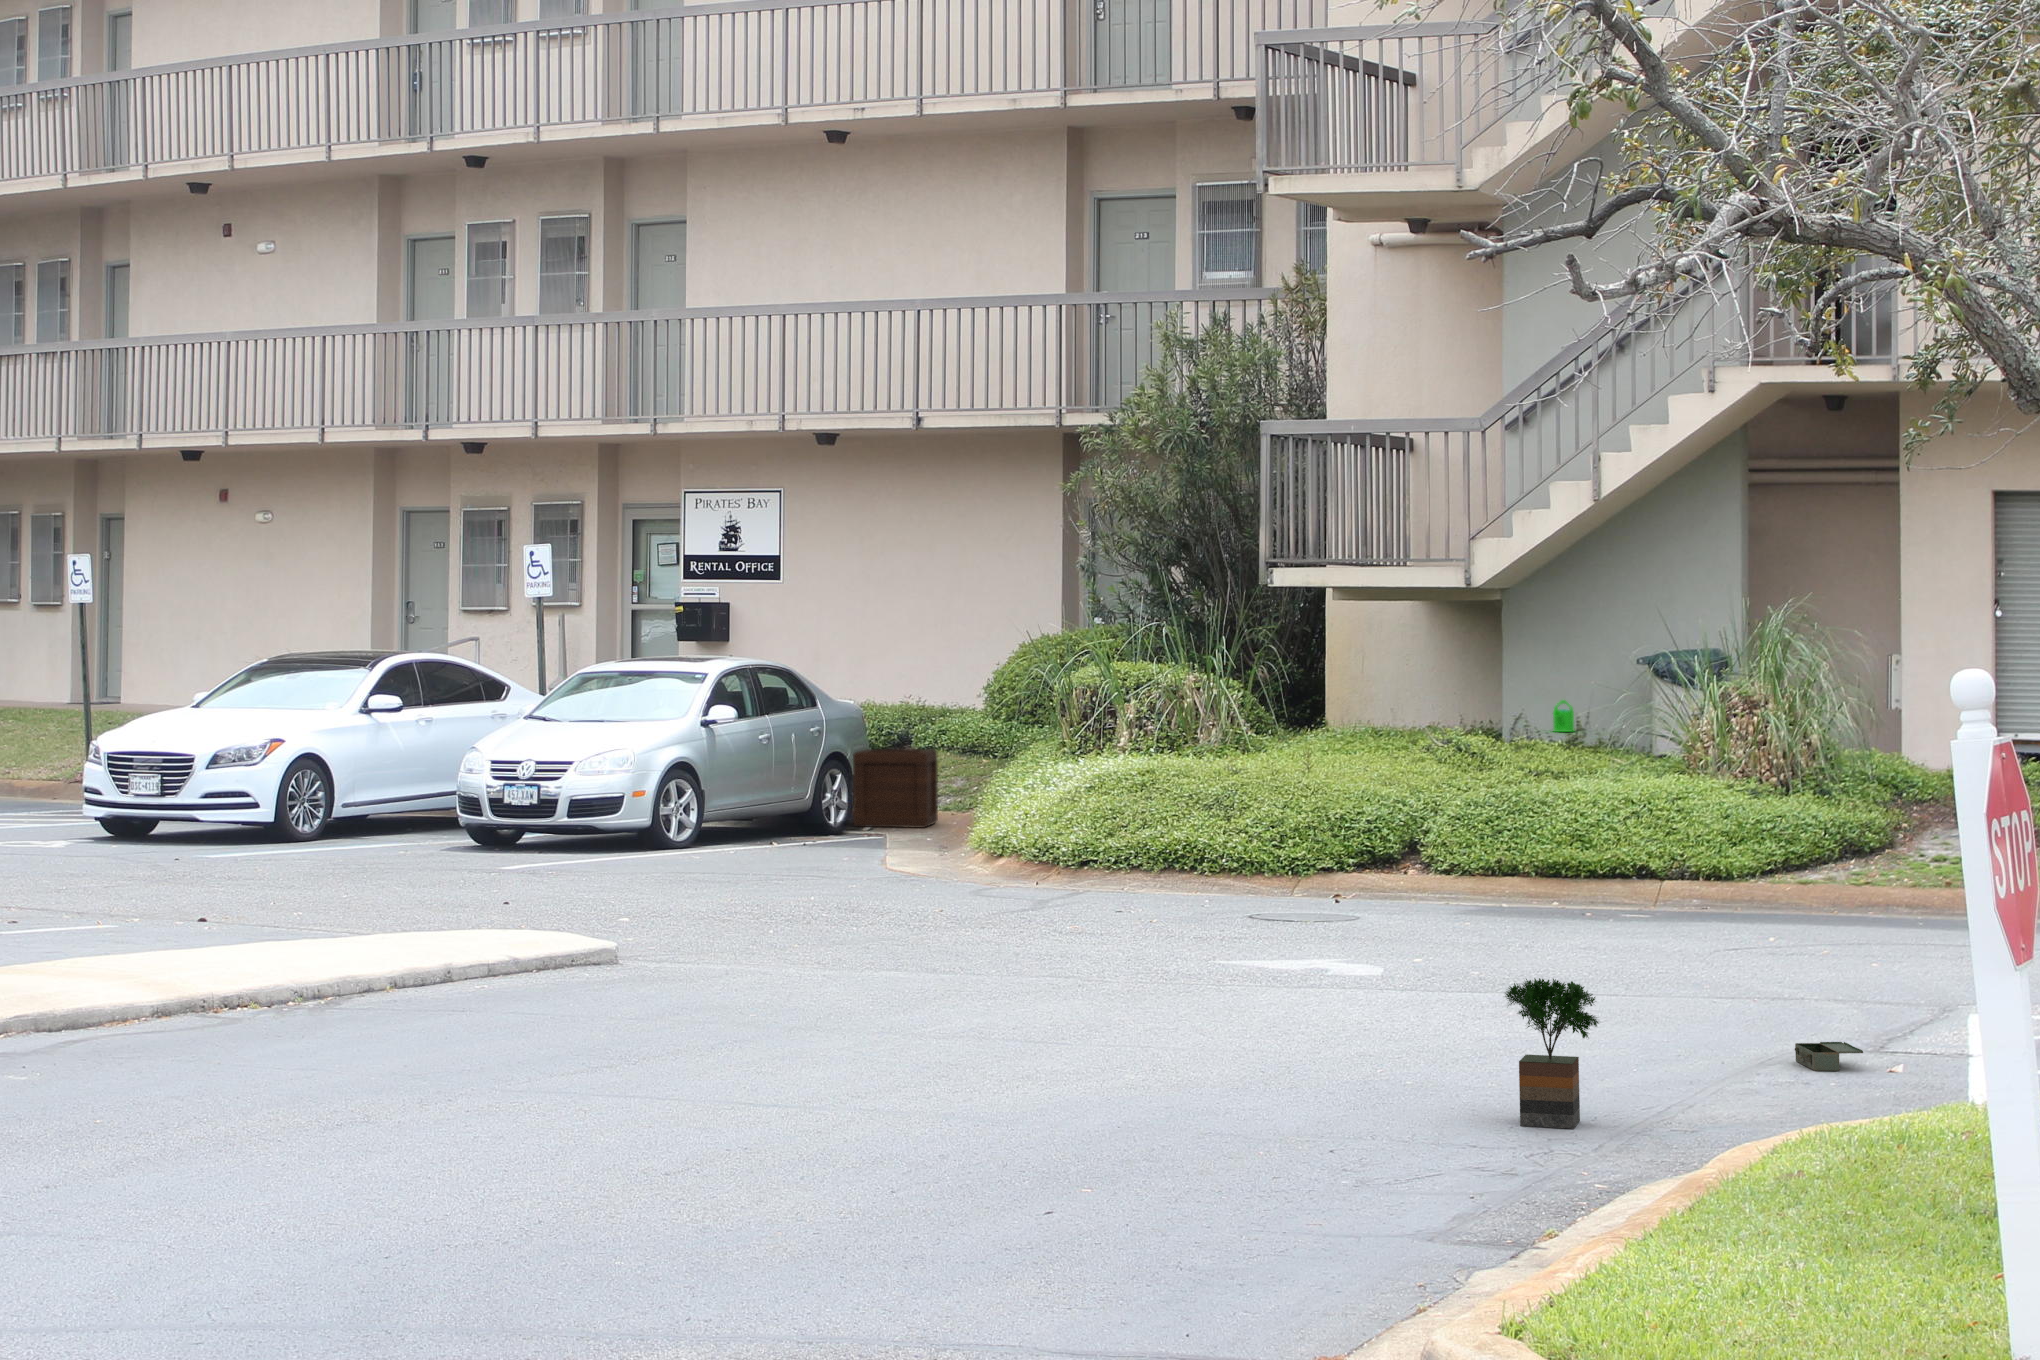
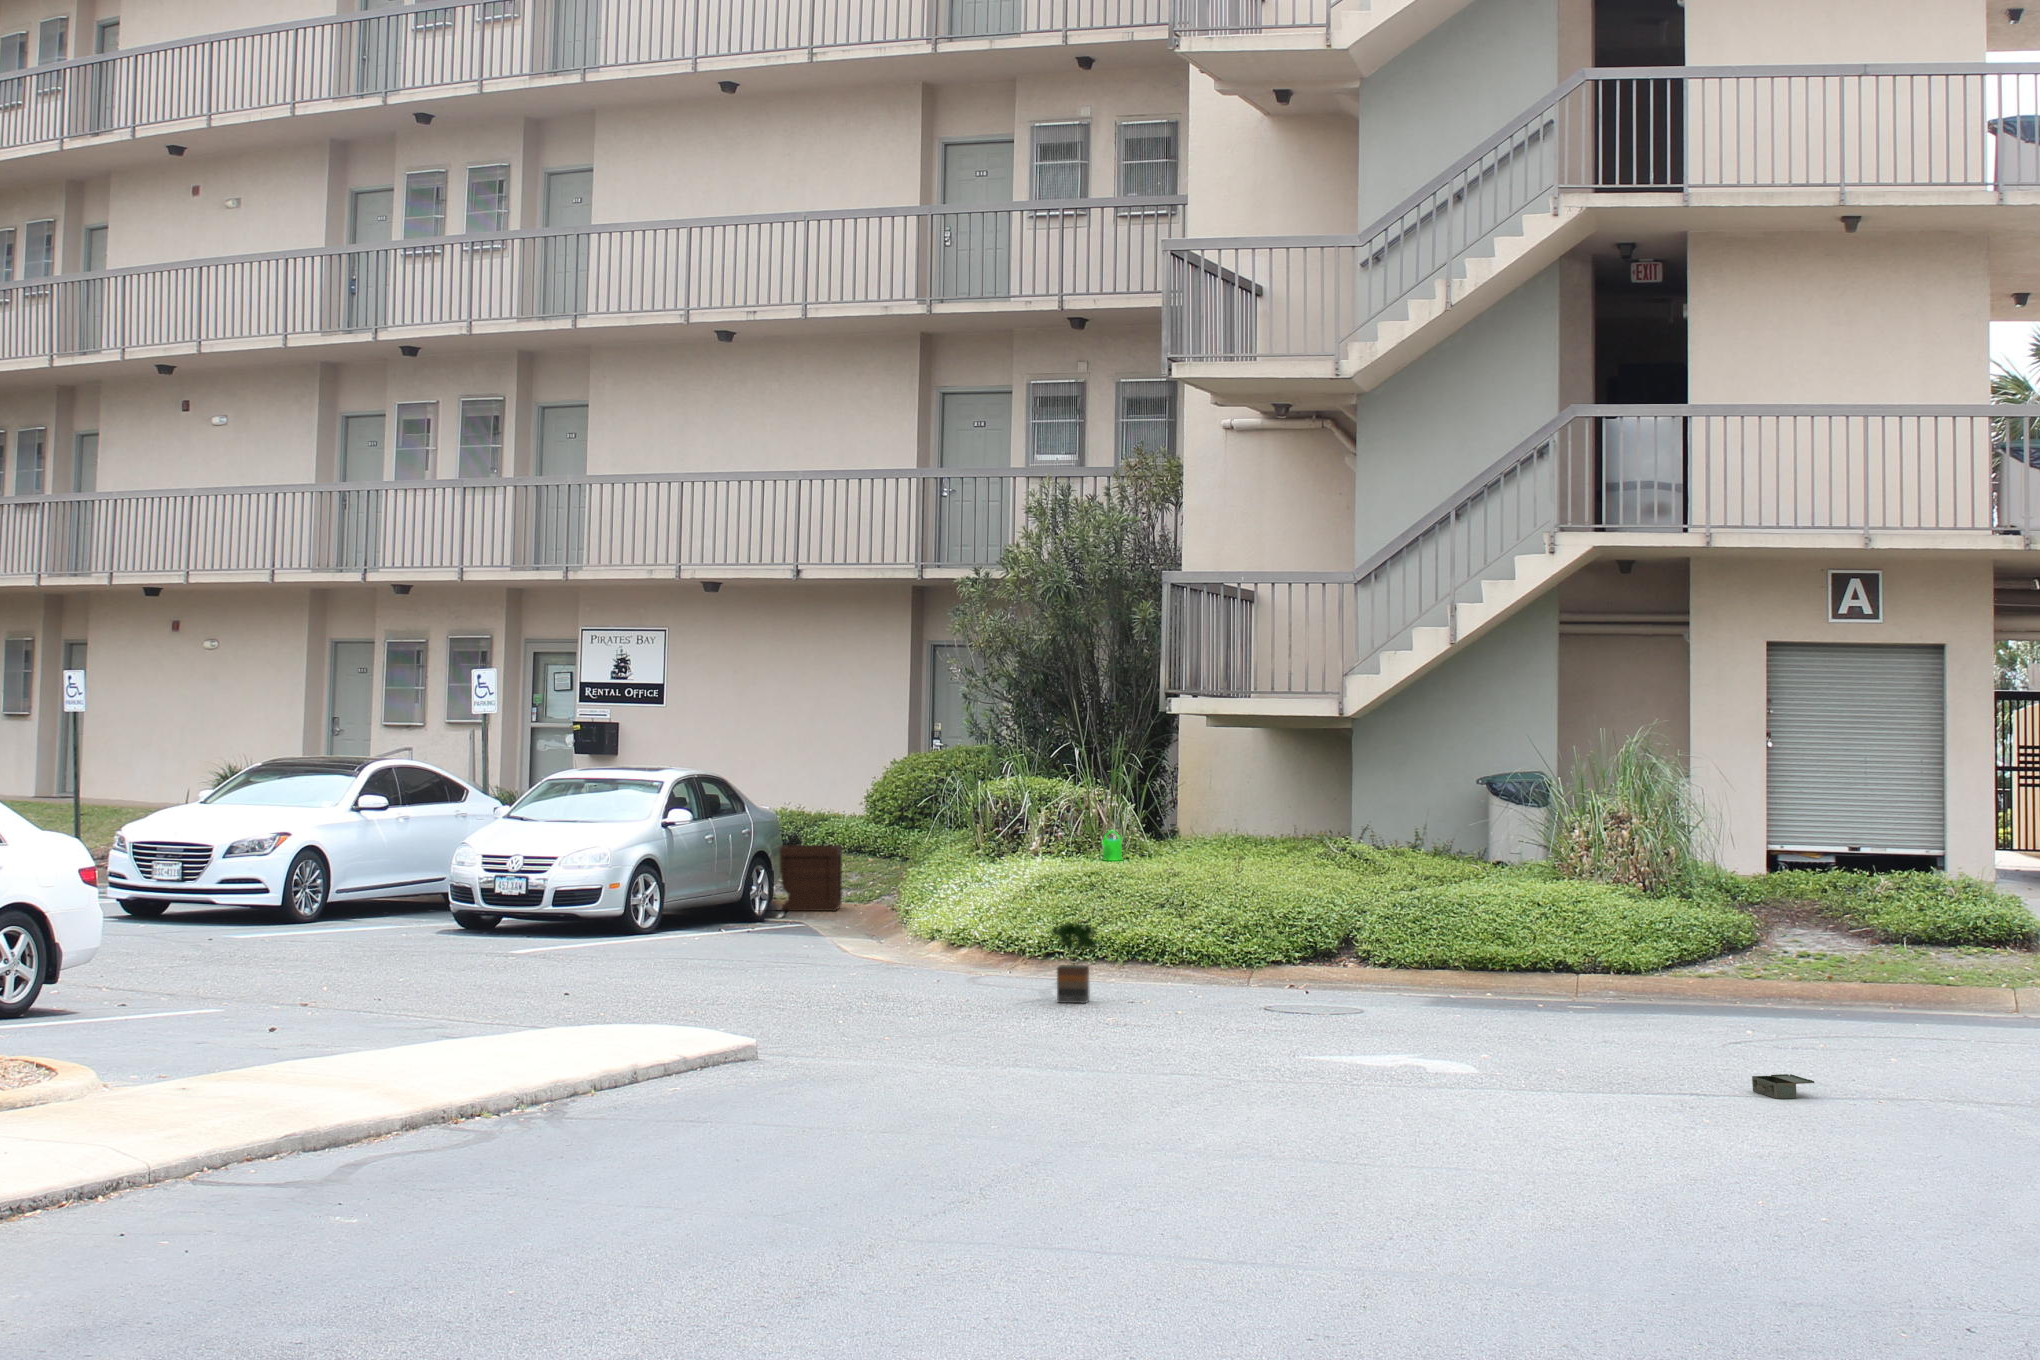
watering can: present [1553,700,1575,732] -> present [1102,830,1123,861]
potted tree: present [1505,978,1598,1129] -> present [1051,923,1099,1003]

